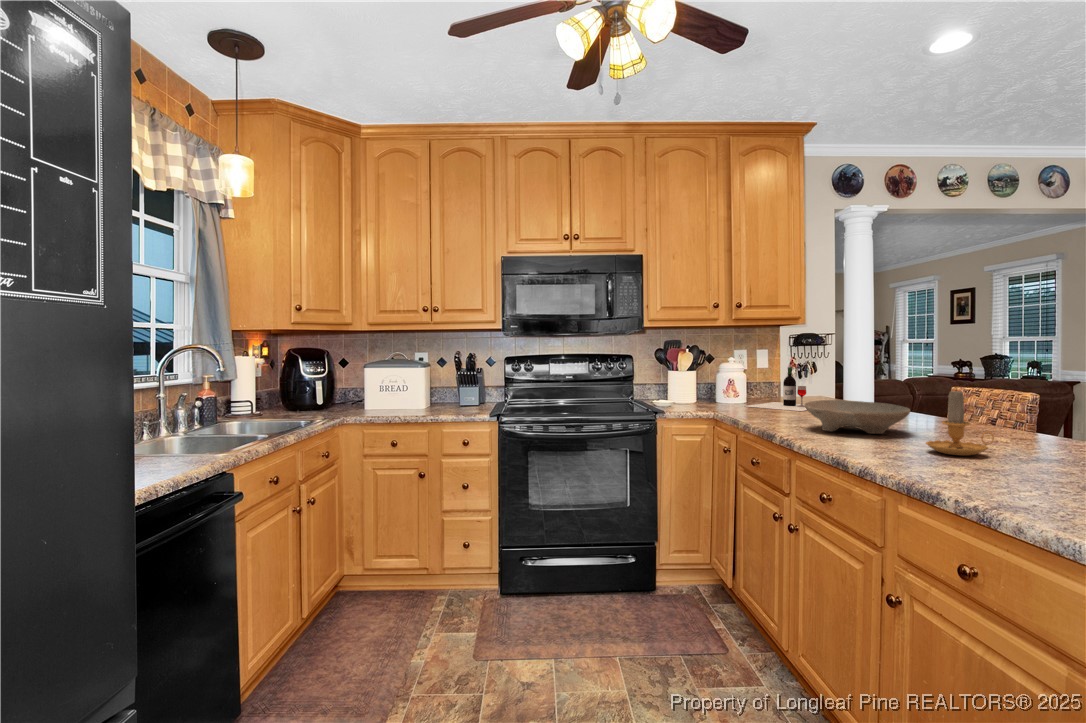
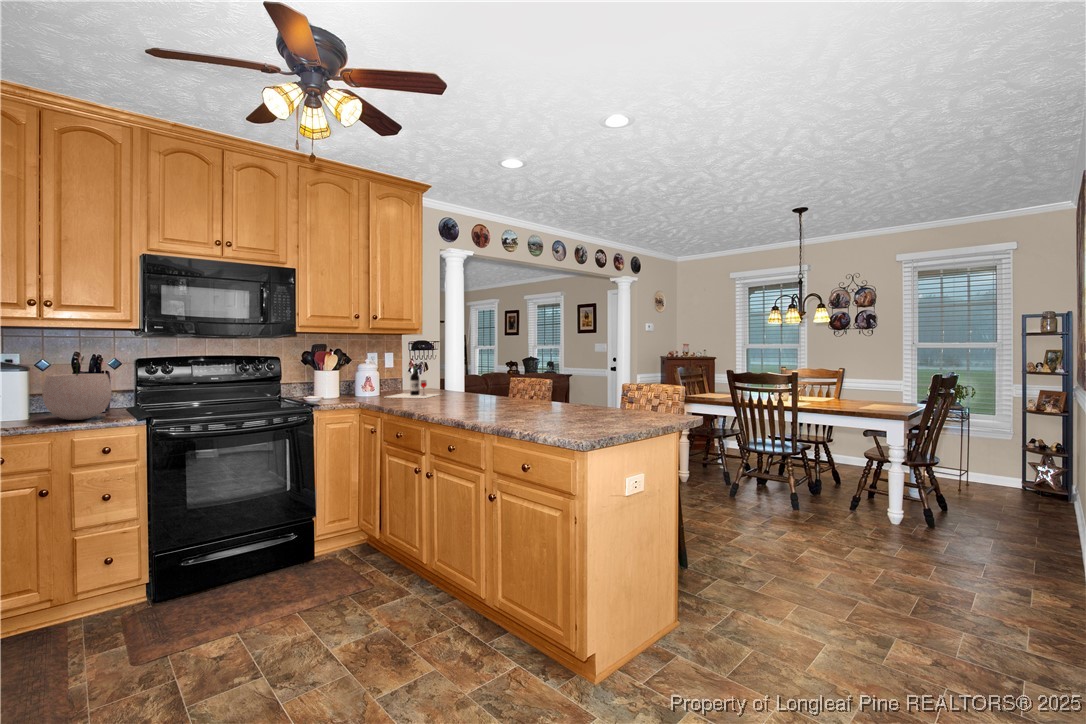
plant pot: none [431,352,478,411] -> present [43,357,112,420]
candle: present [926,391,994,456] -> none [506,376,537,415]
bowl: present [805,400,910,434] -> none [434,388,496,409]

